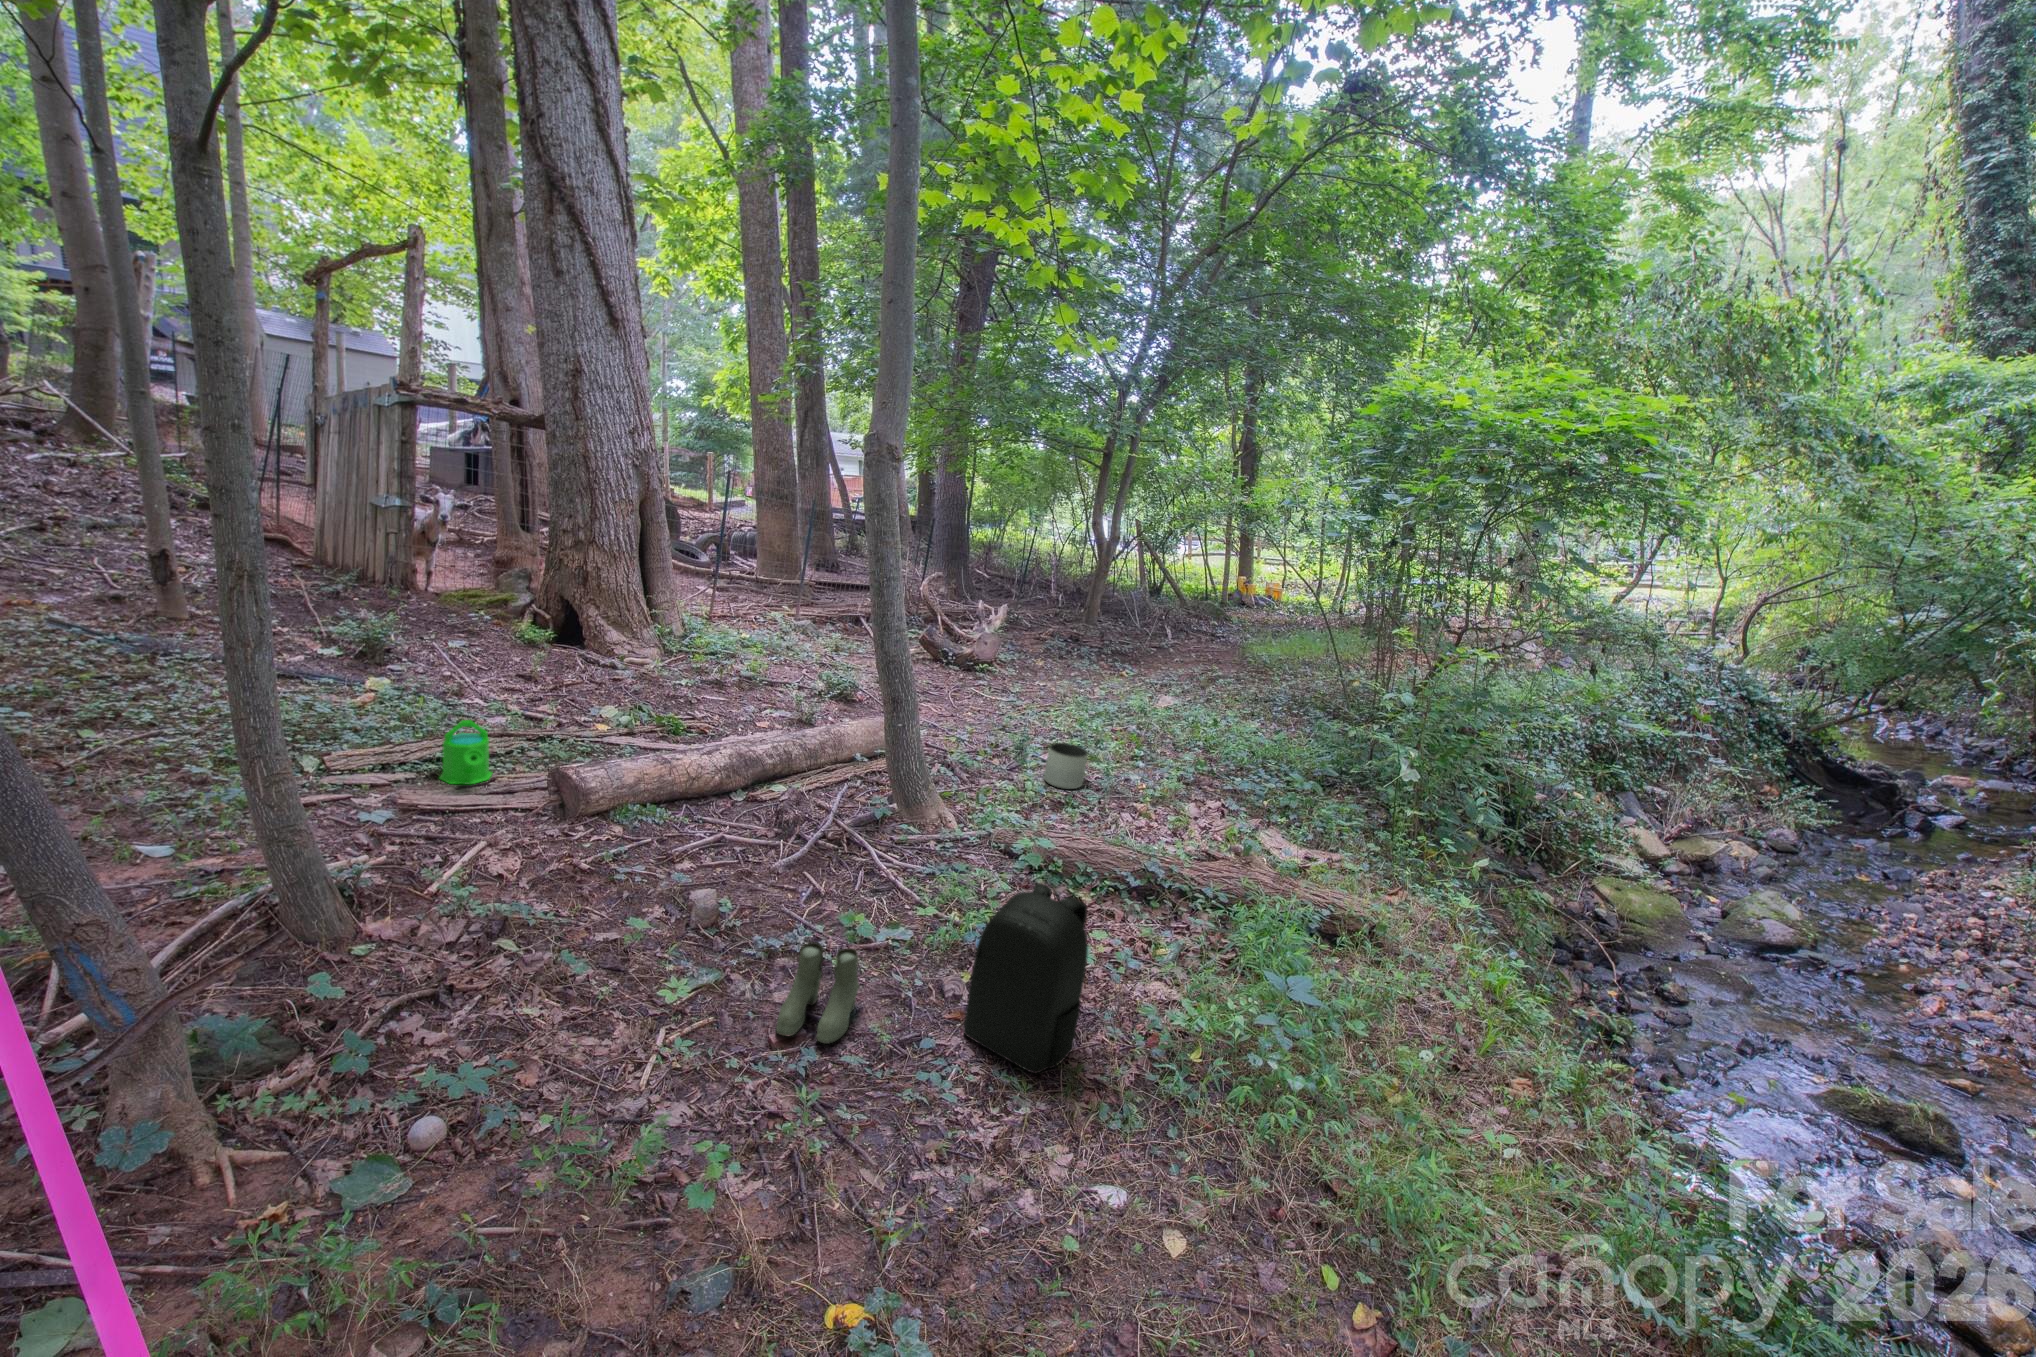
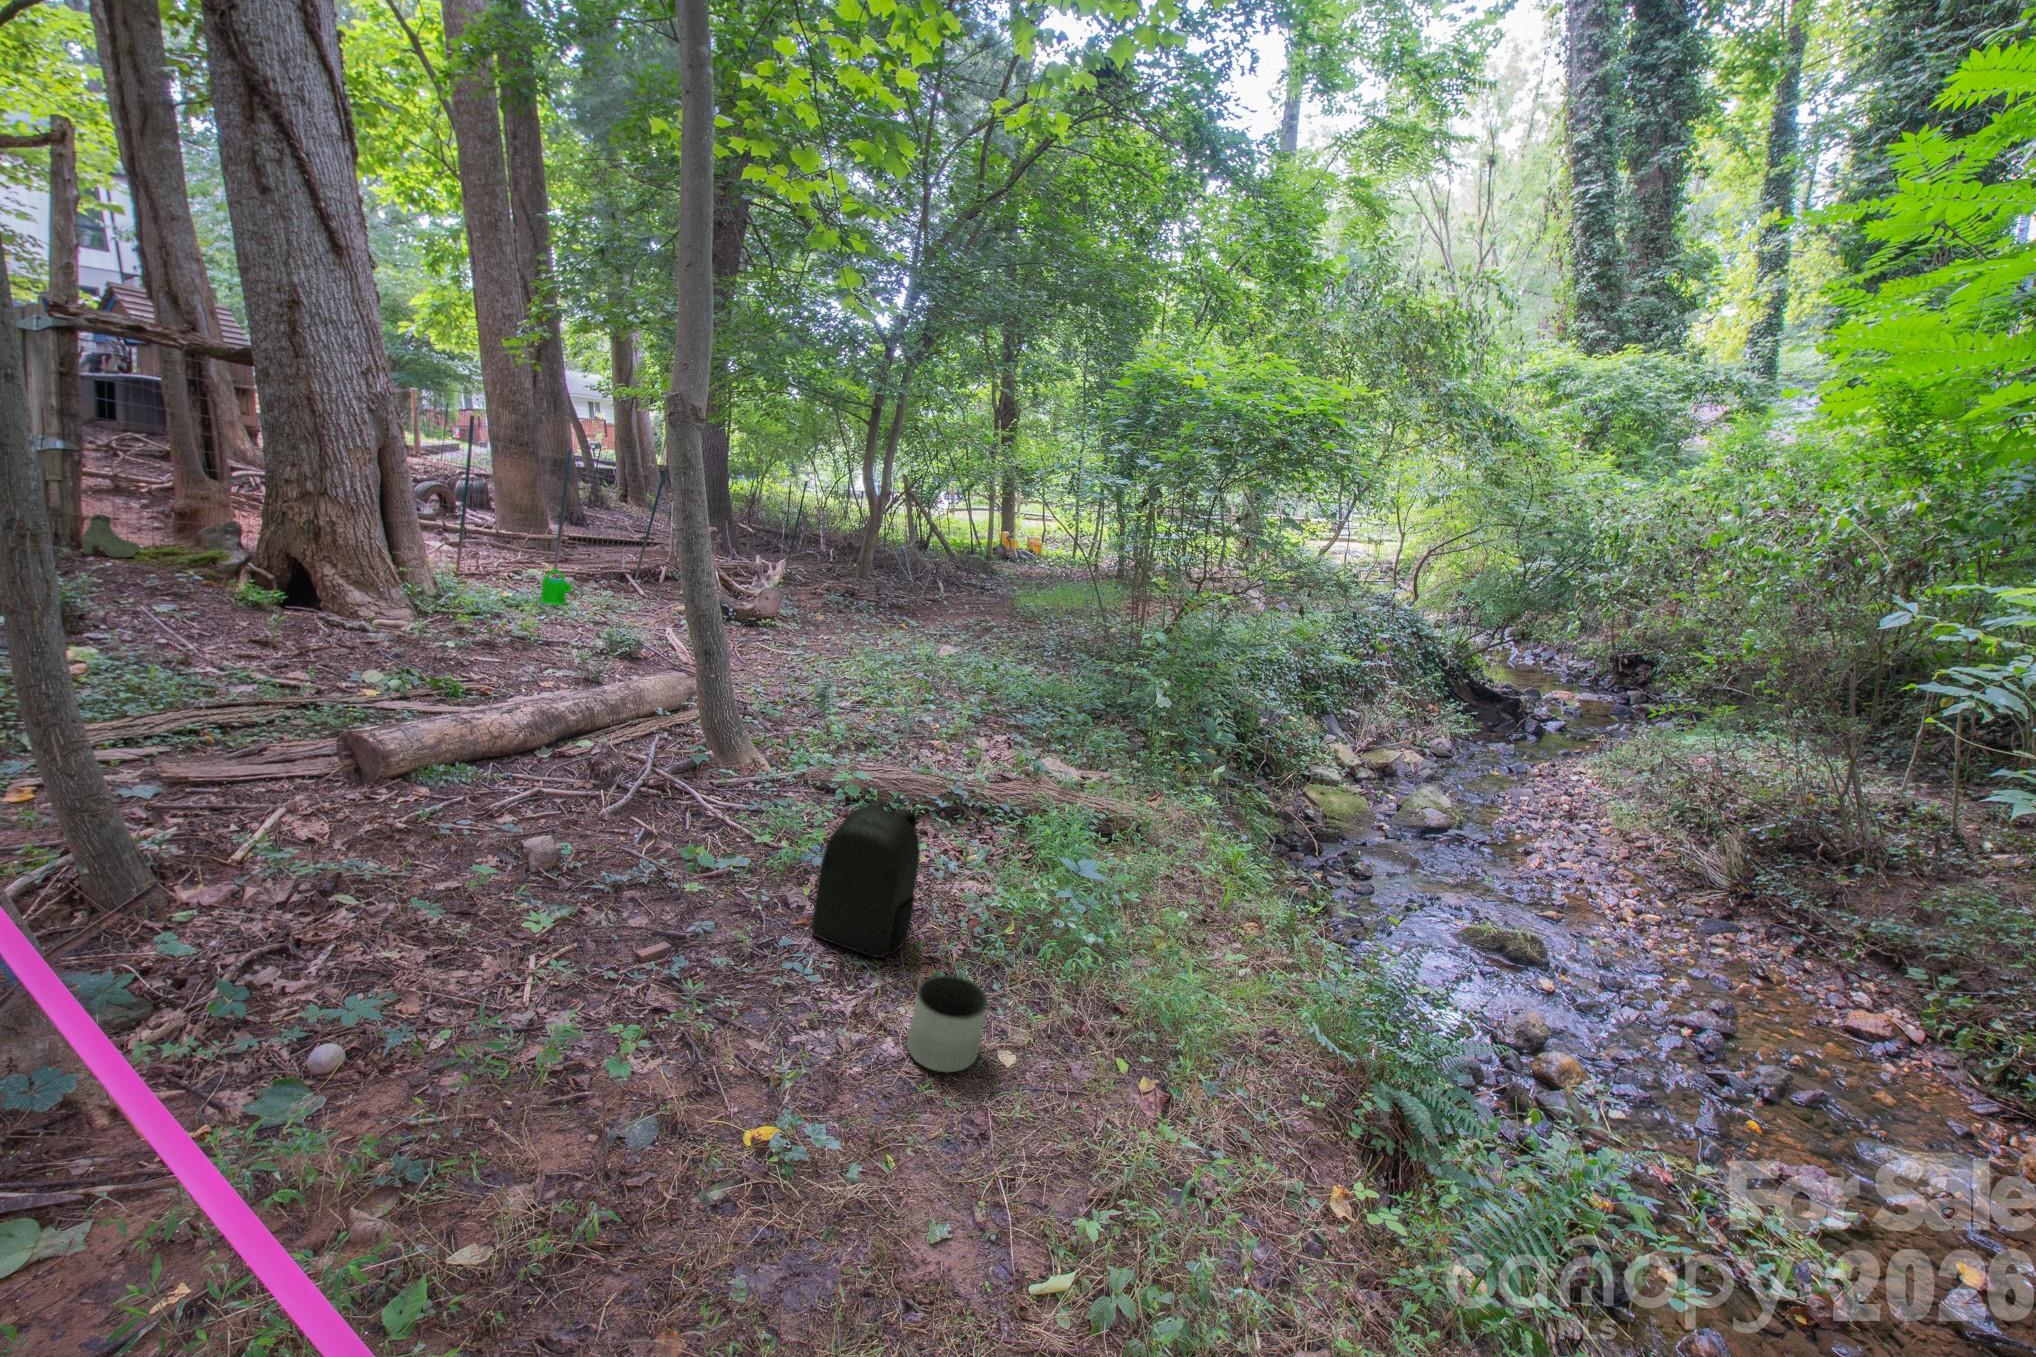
watering can: present [440,720,492,784] -> present [540,569,572,605]
planter: present [1044,743,1088,789] -> present [907,975,988,1073]
boots: present [776,943,859,1044] -> present [81,515,140,558]

